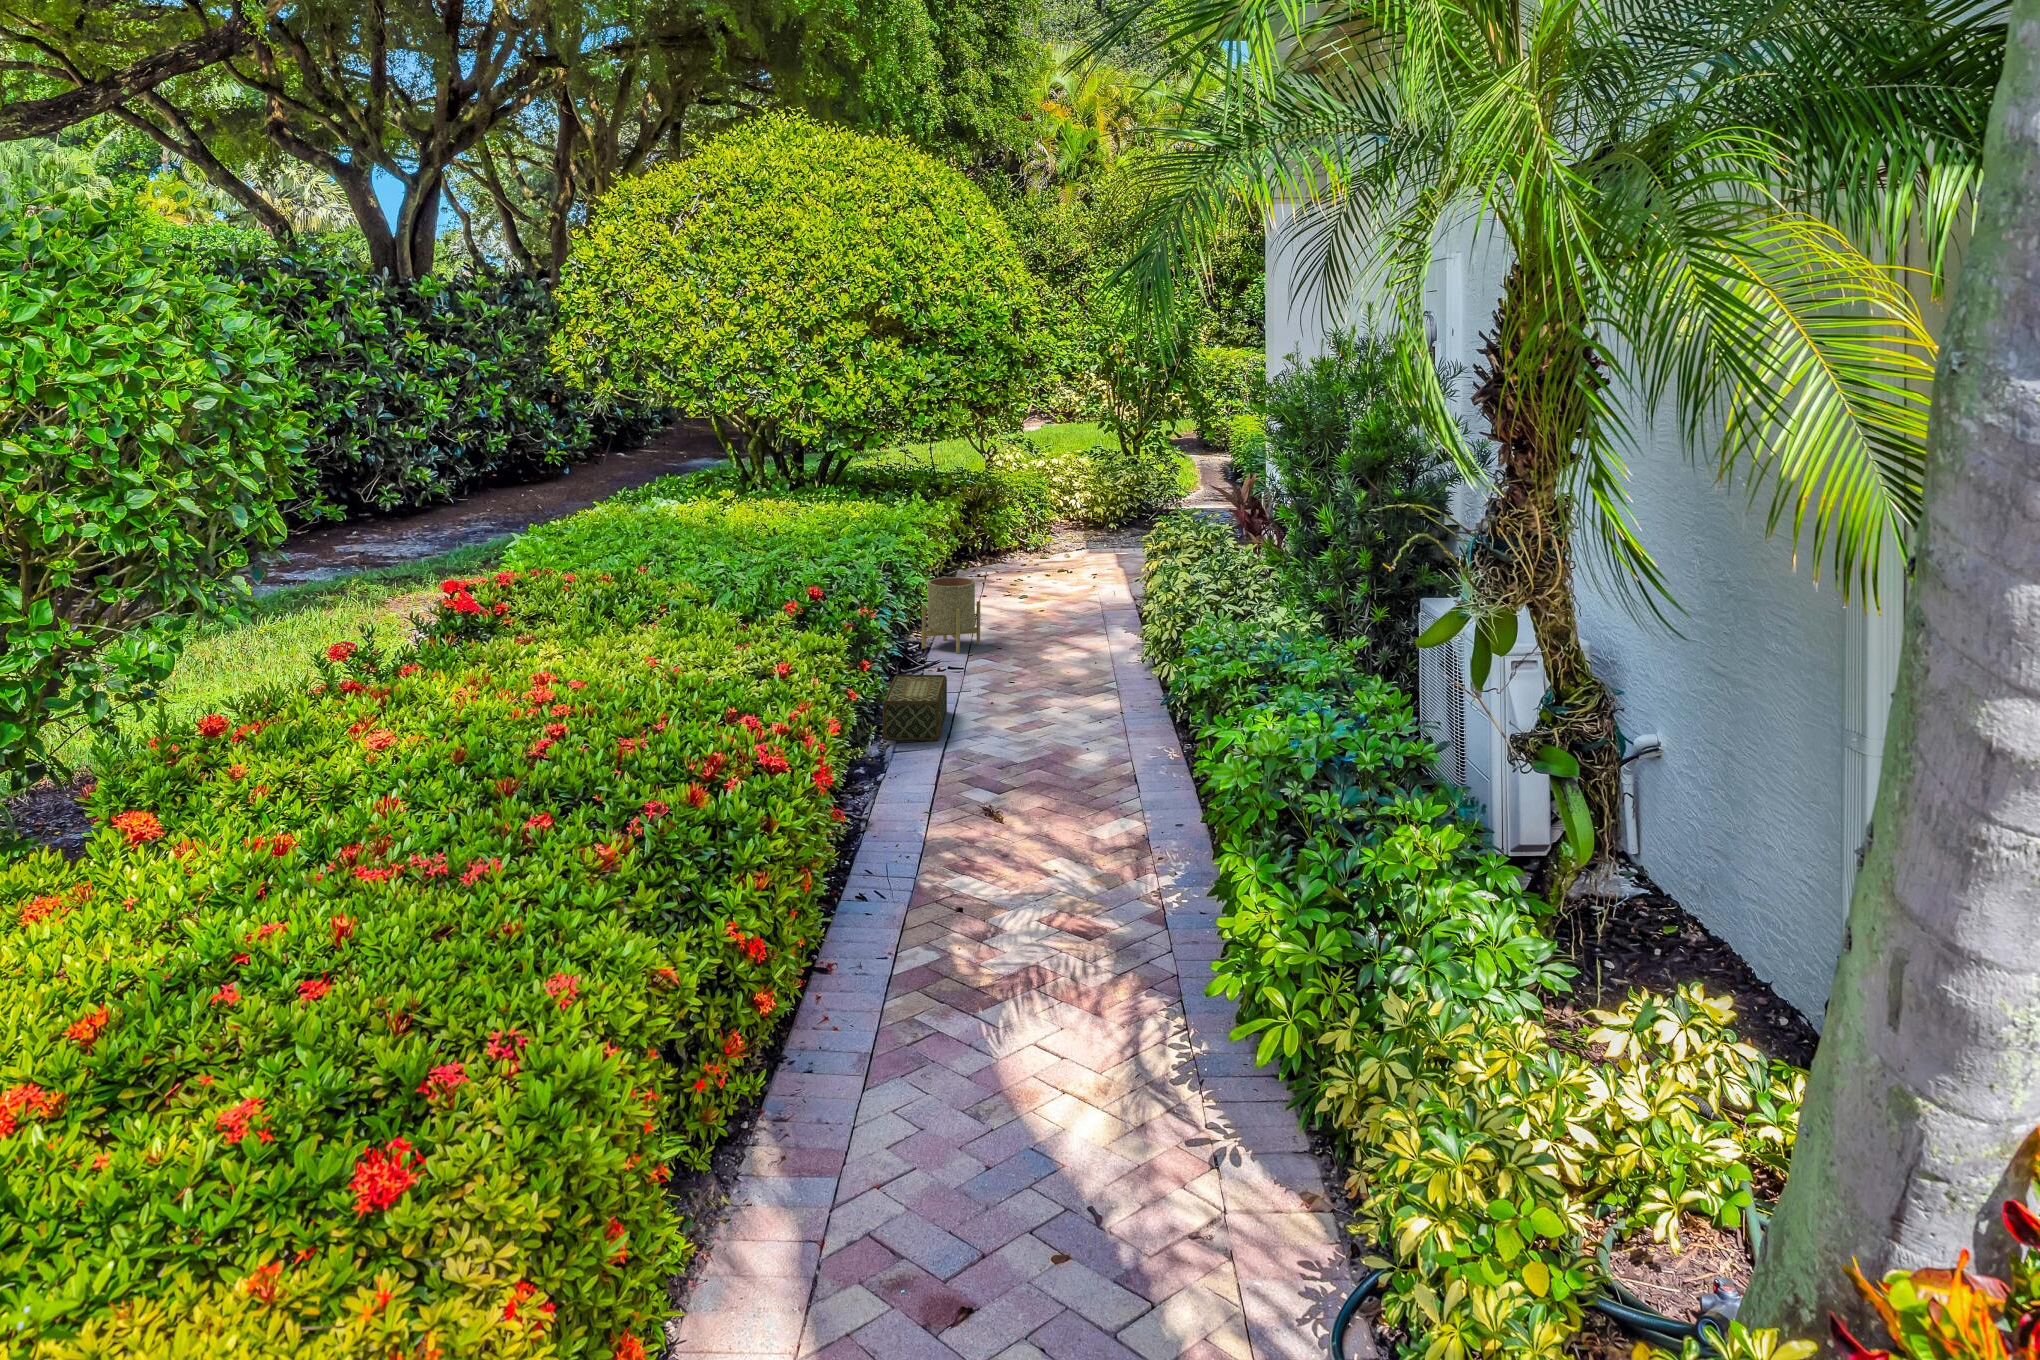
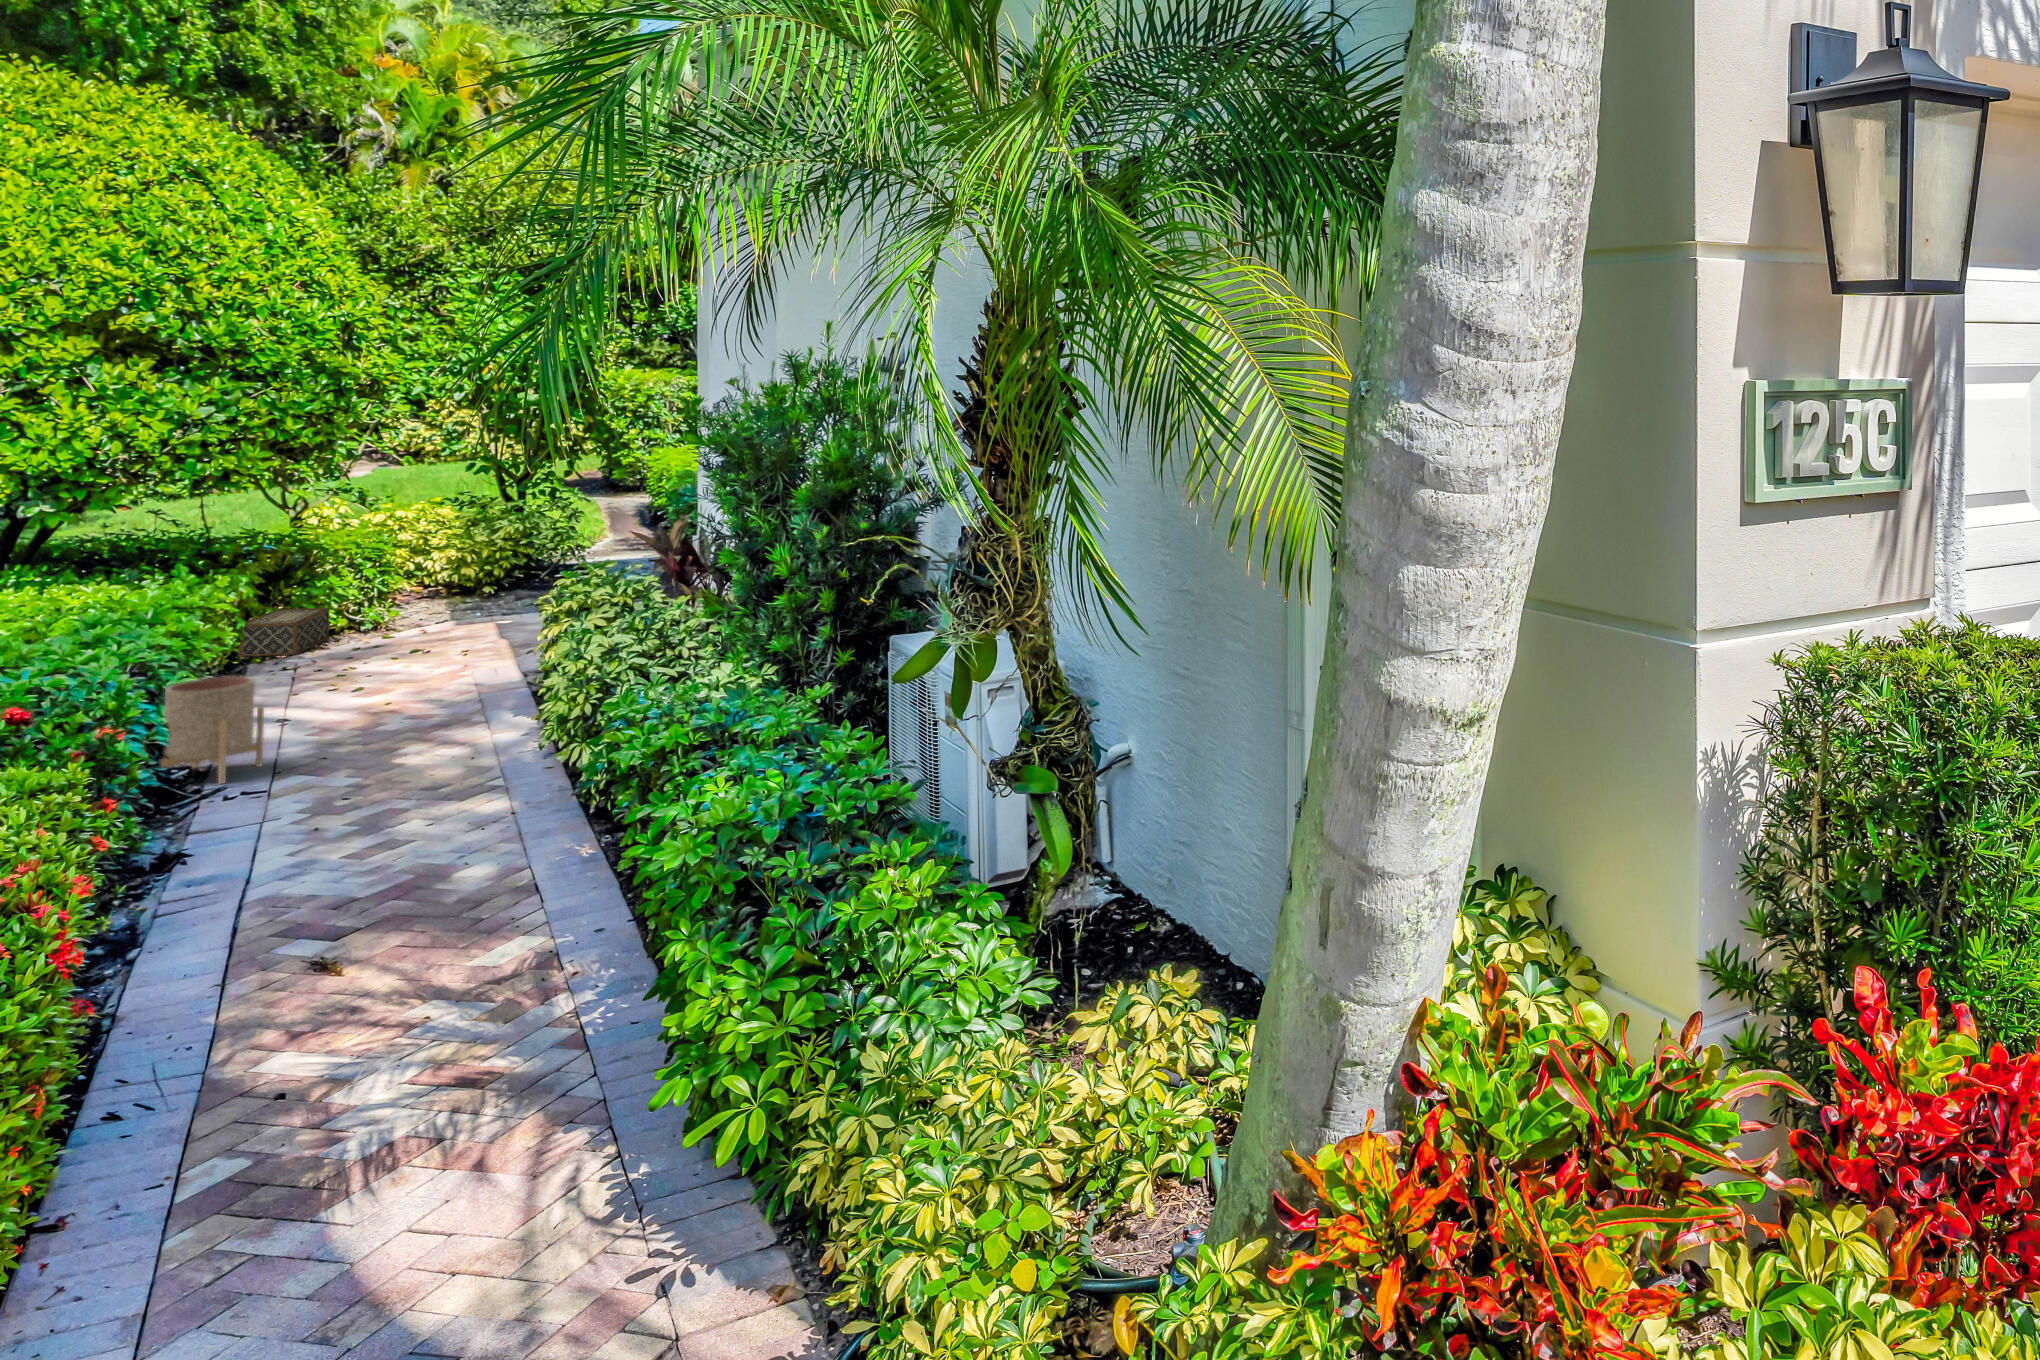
woven basket: present [883,675,947,741] -> present [239,608,329,657]

